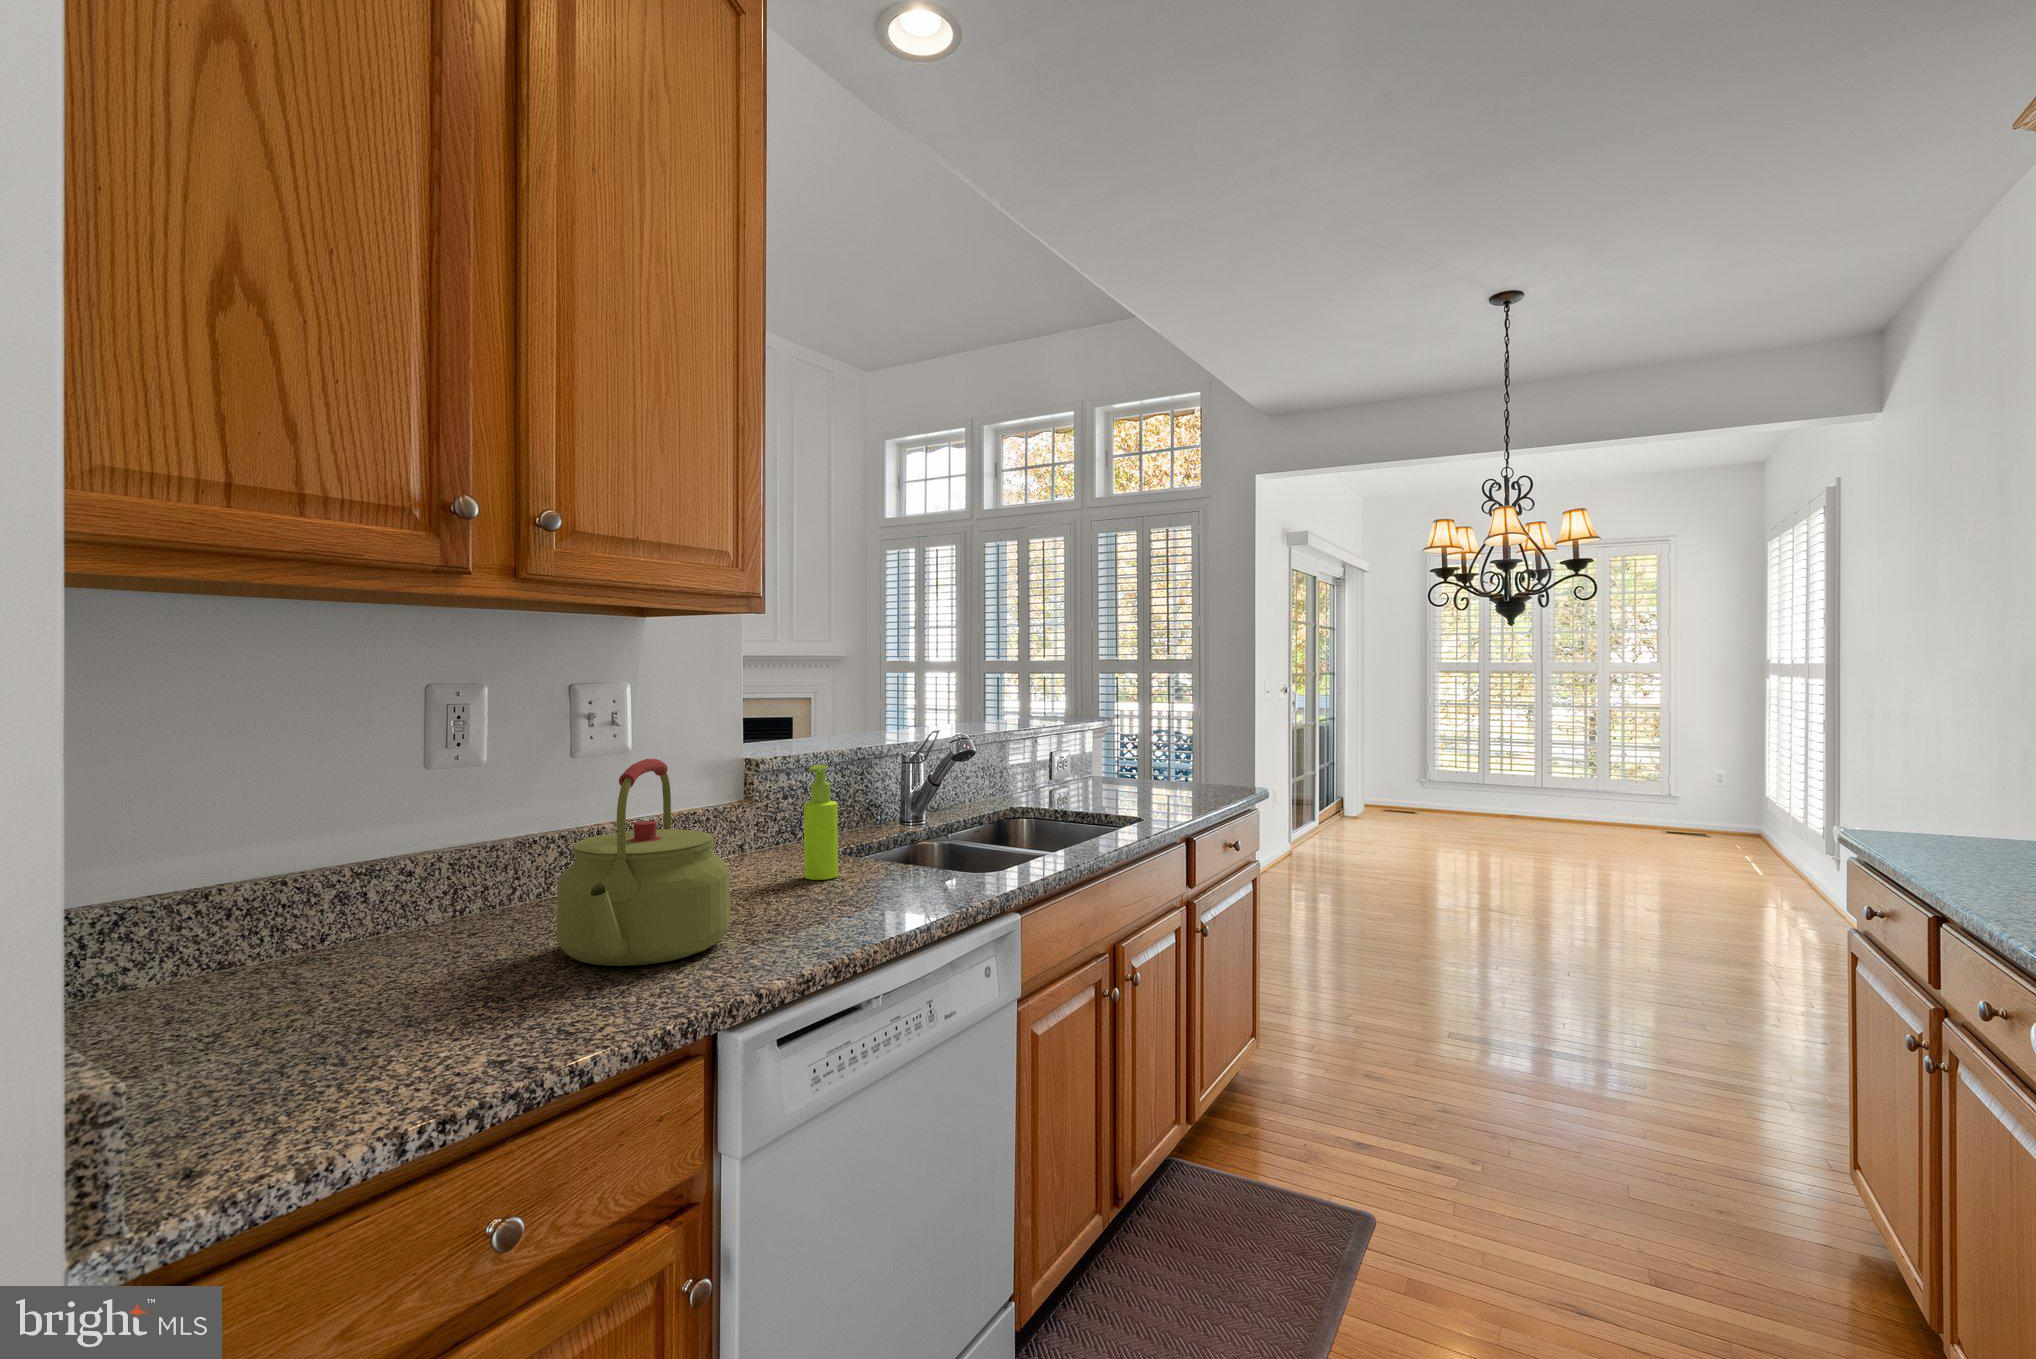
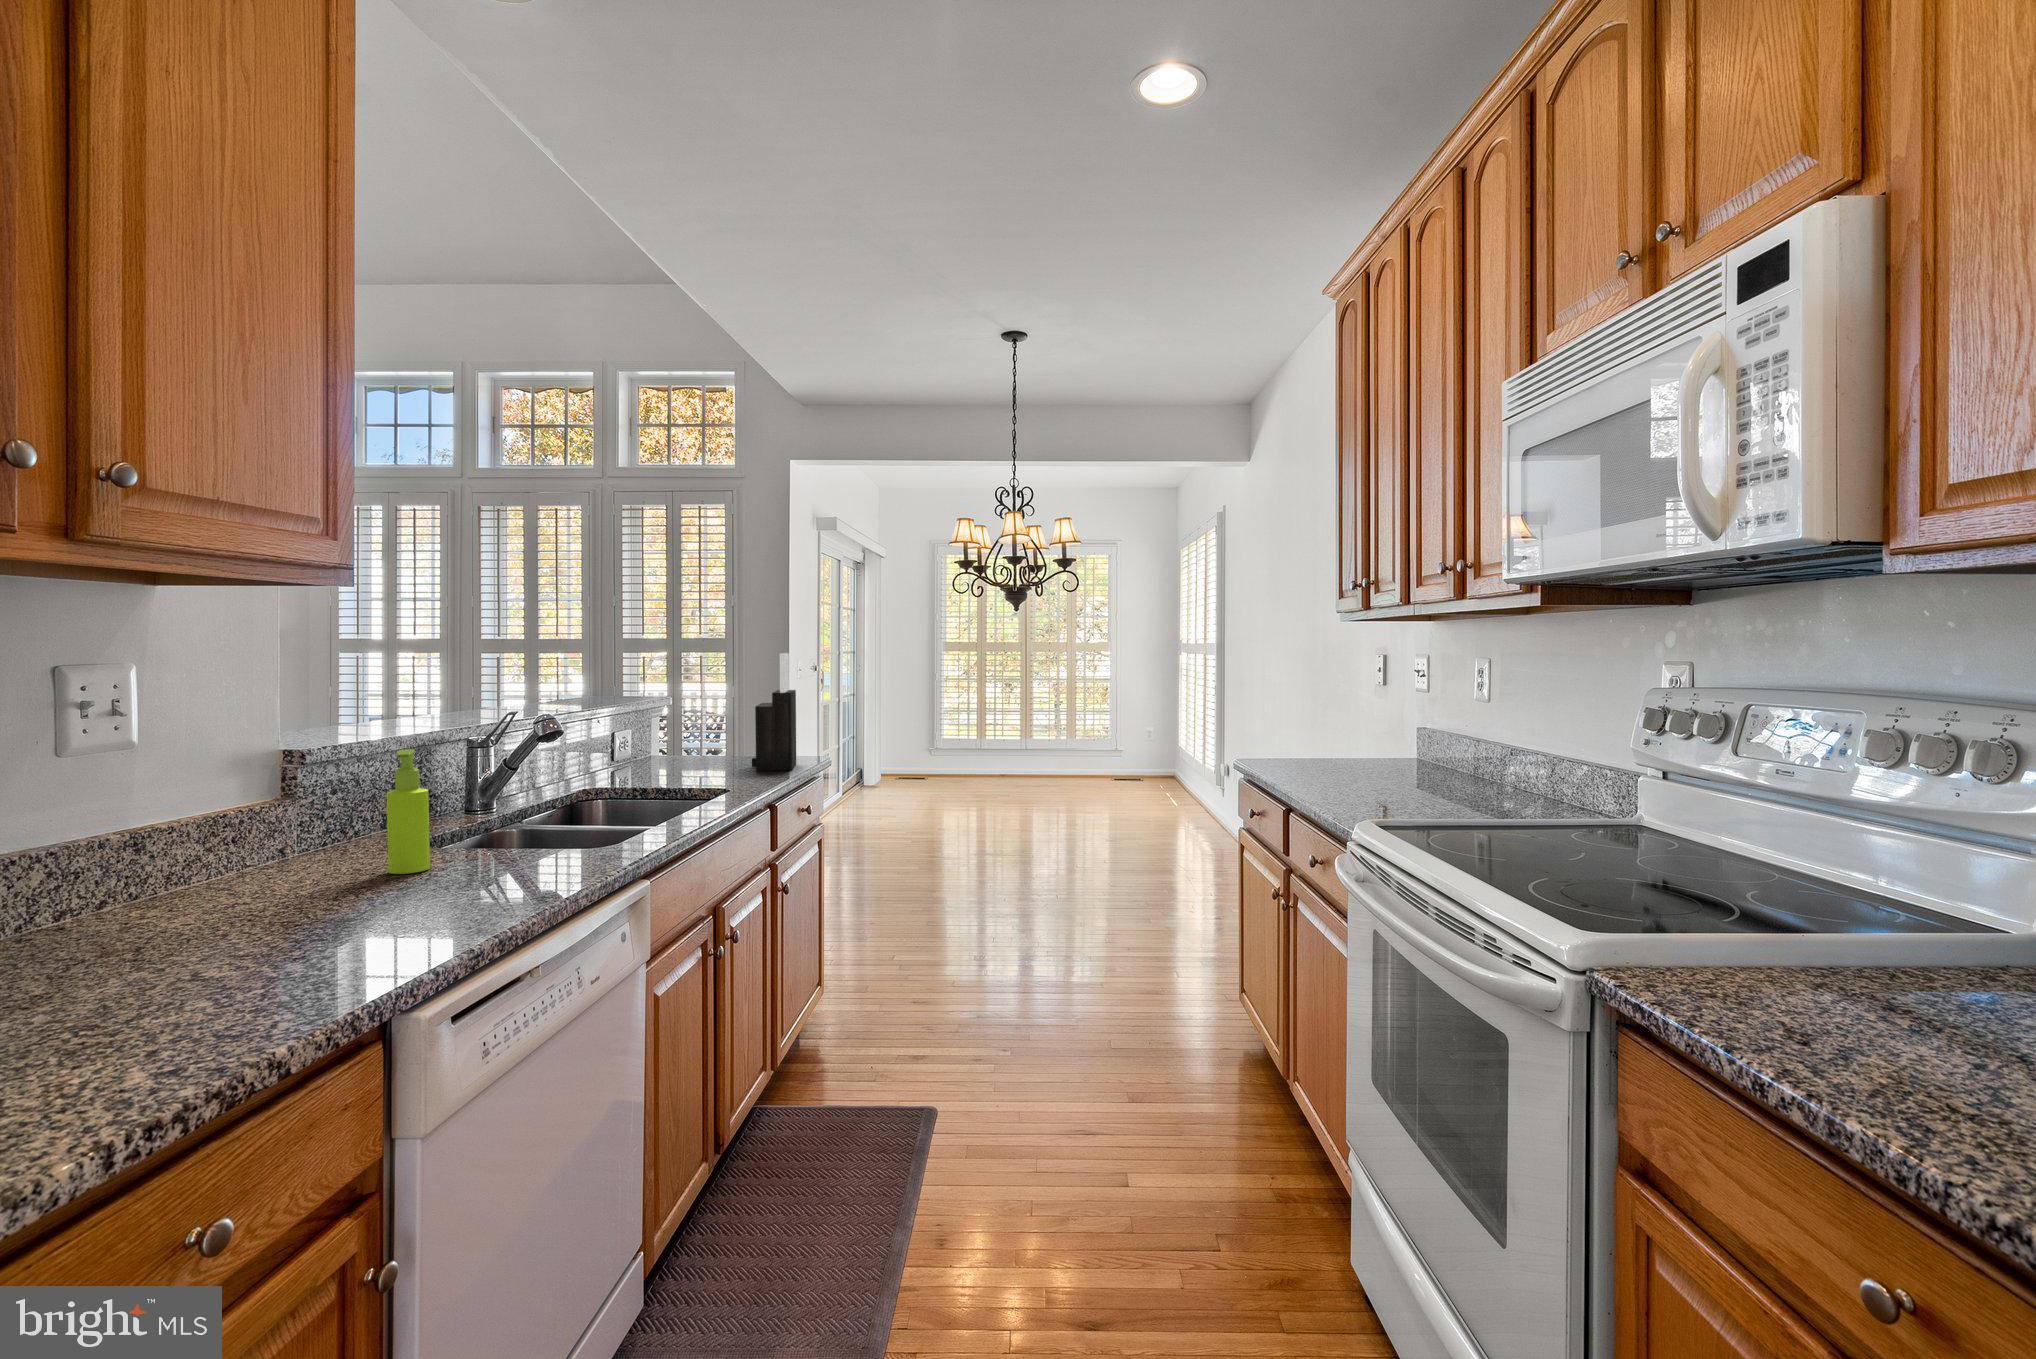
knife block: none [1183,675,1231,799] -> present [752,653,796,771]
kettle: present [557,759,730,966] -> none [127,745,355,978]

